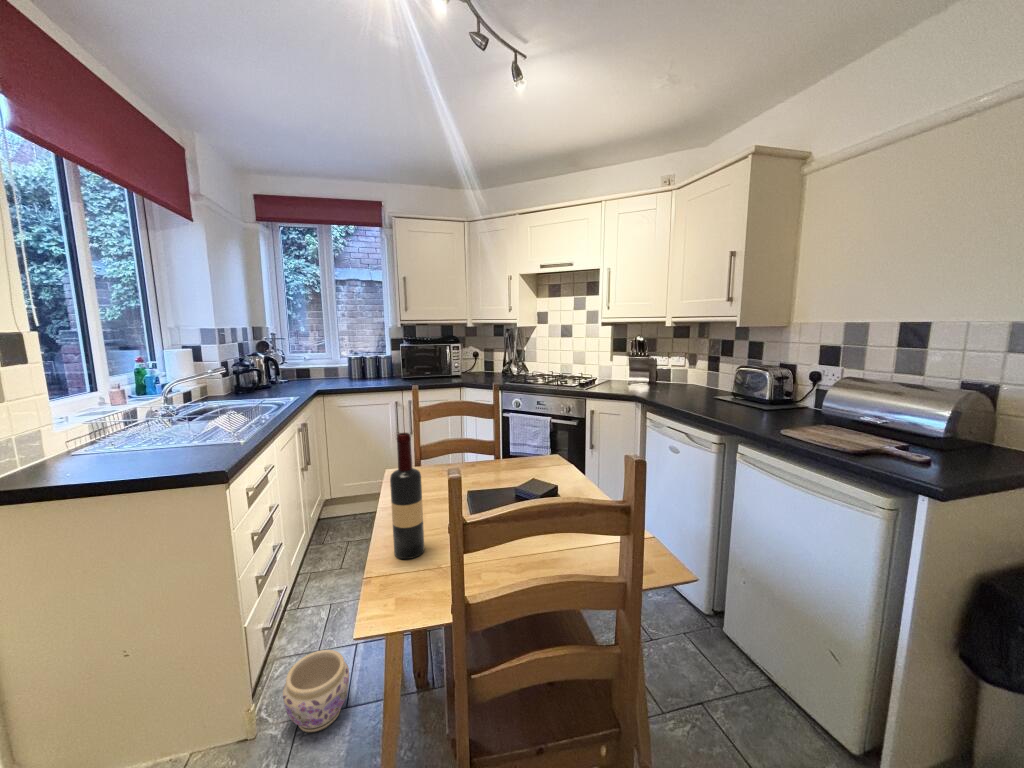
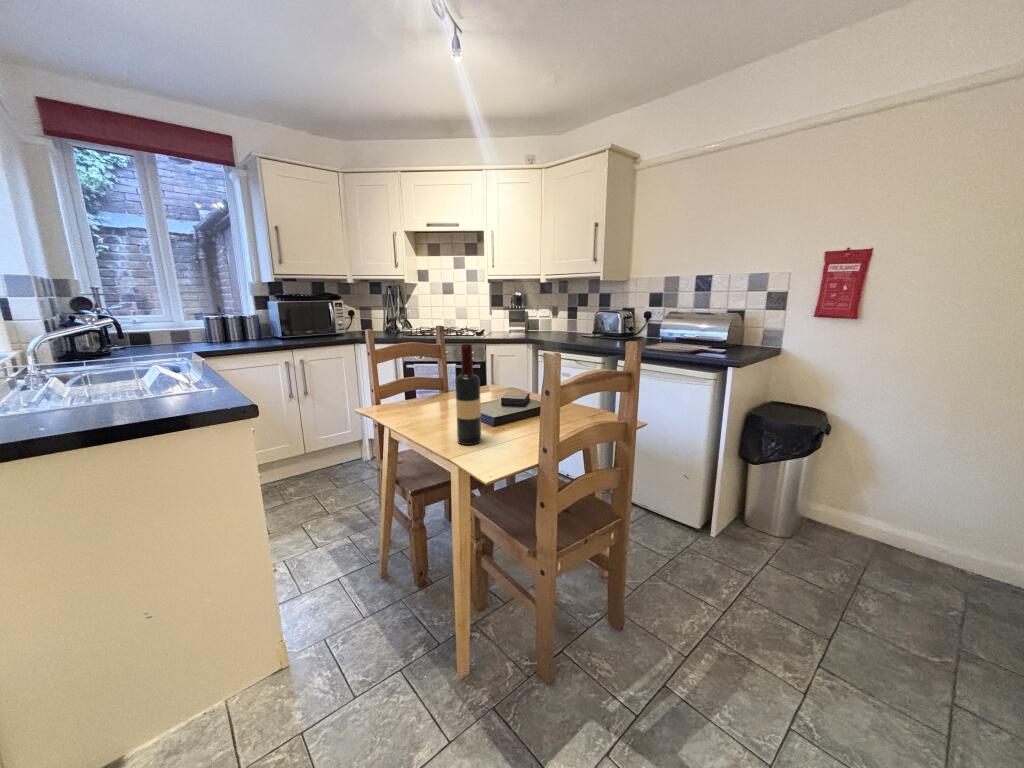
planter: present [283,650,349,733] -> none [311,573,372,645]

